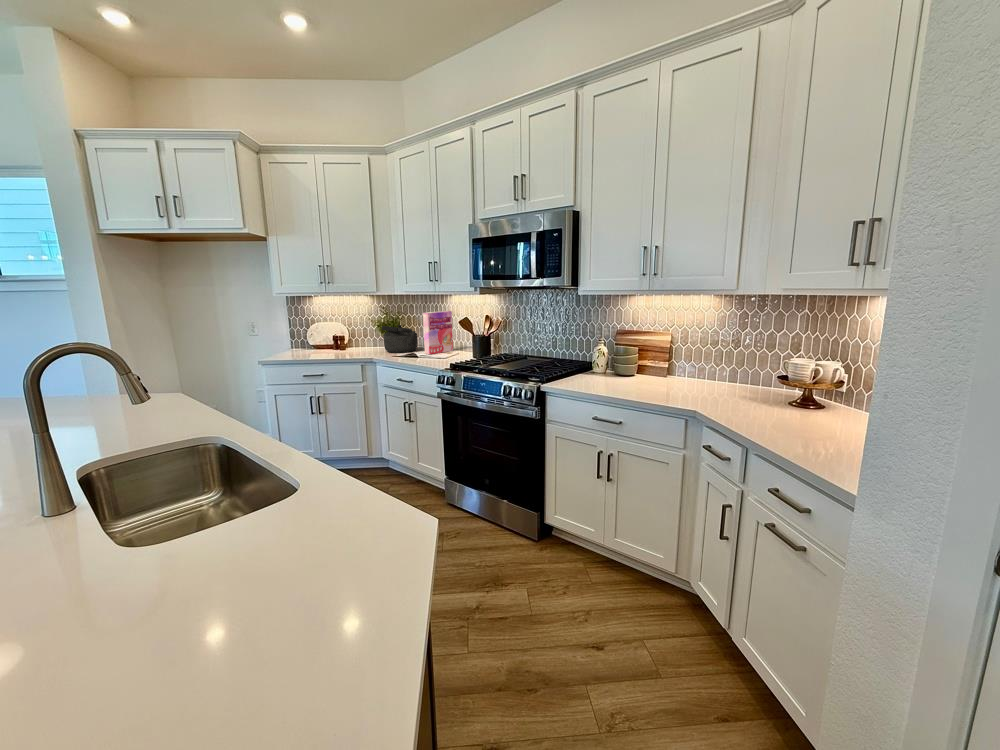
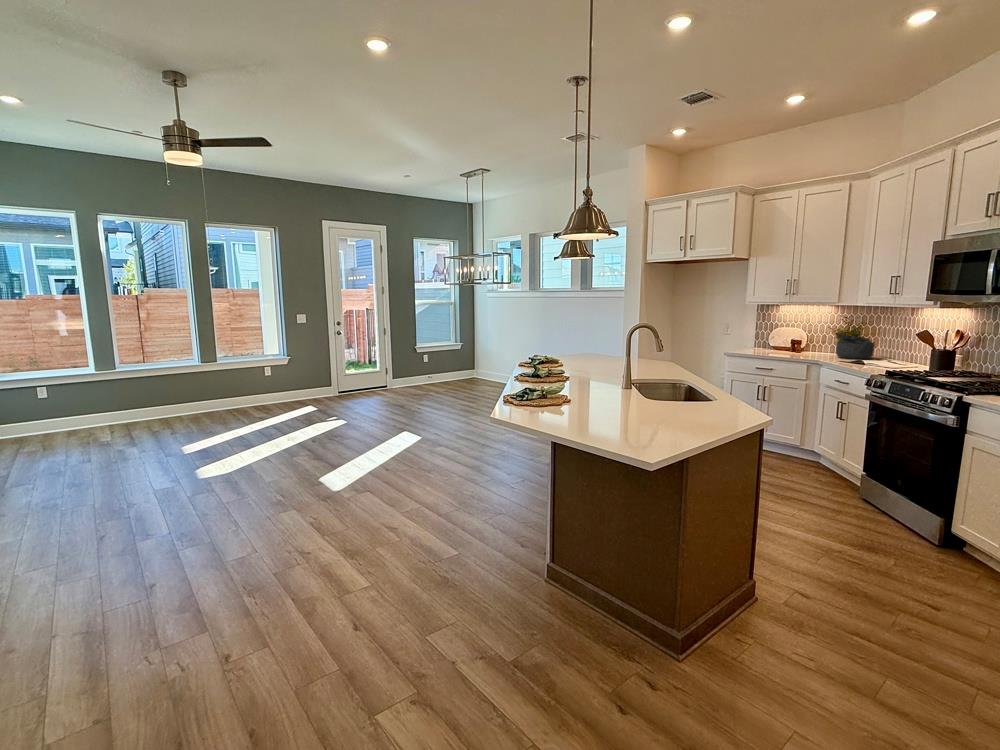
cereal box: present [423,311,453,354] -> none [875,324,916,364]

